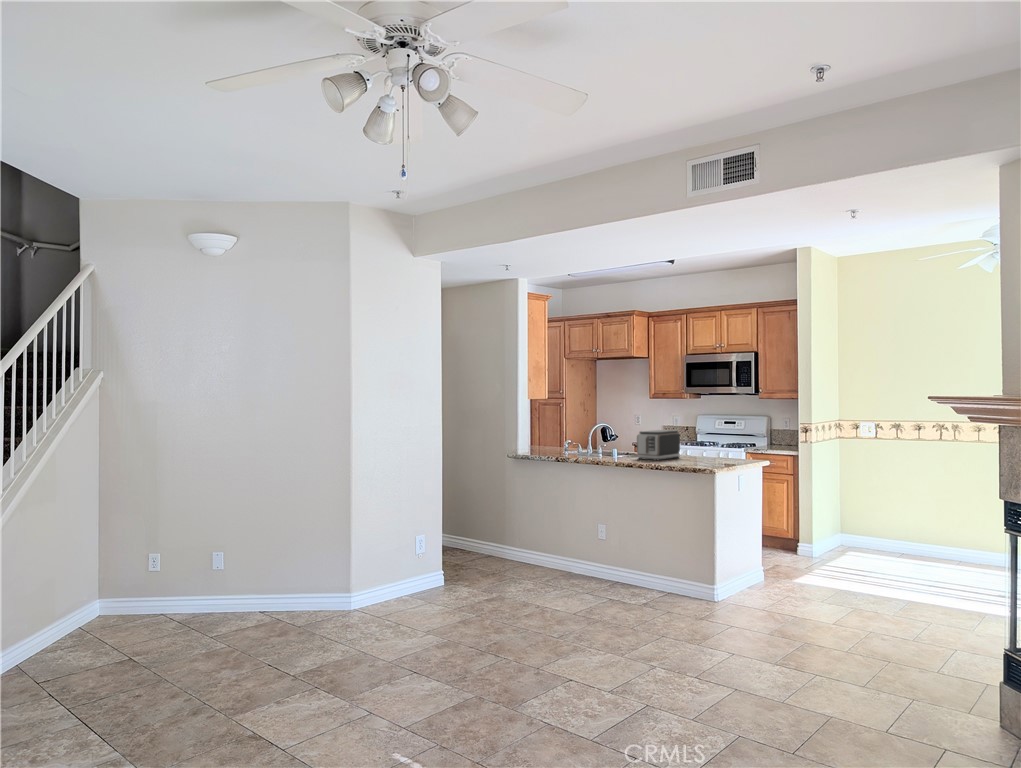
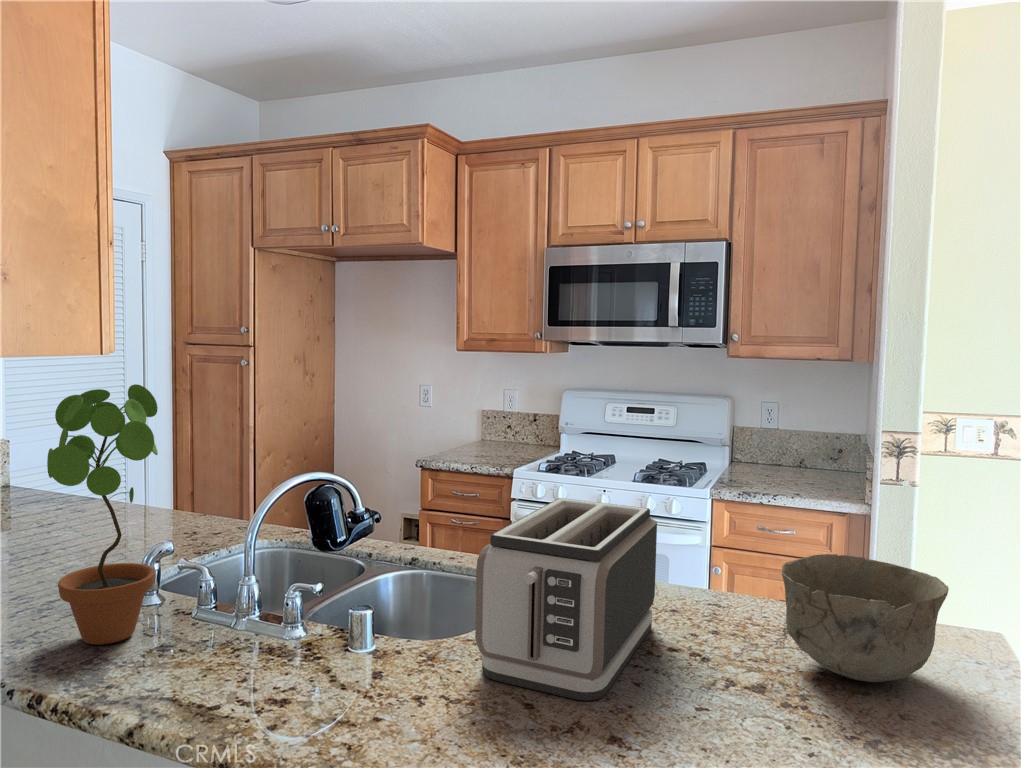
potted plant: none [553,405,573,456] -> present [47,384,158,645]
bowl: none [700,439,732,461] -> present [782,554,949,682]

